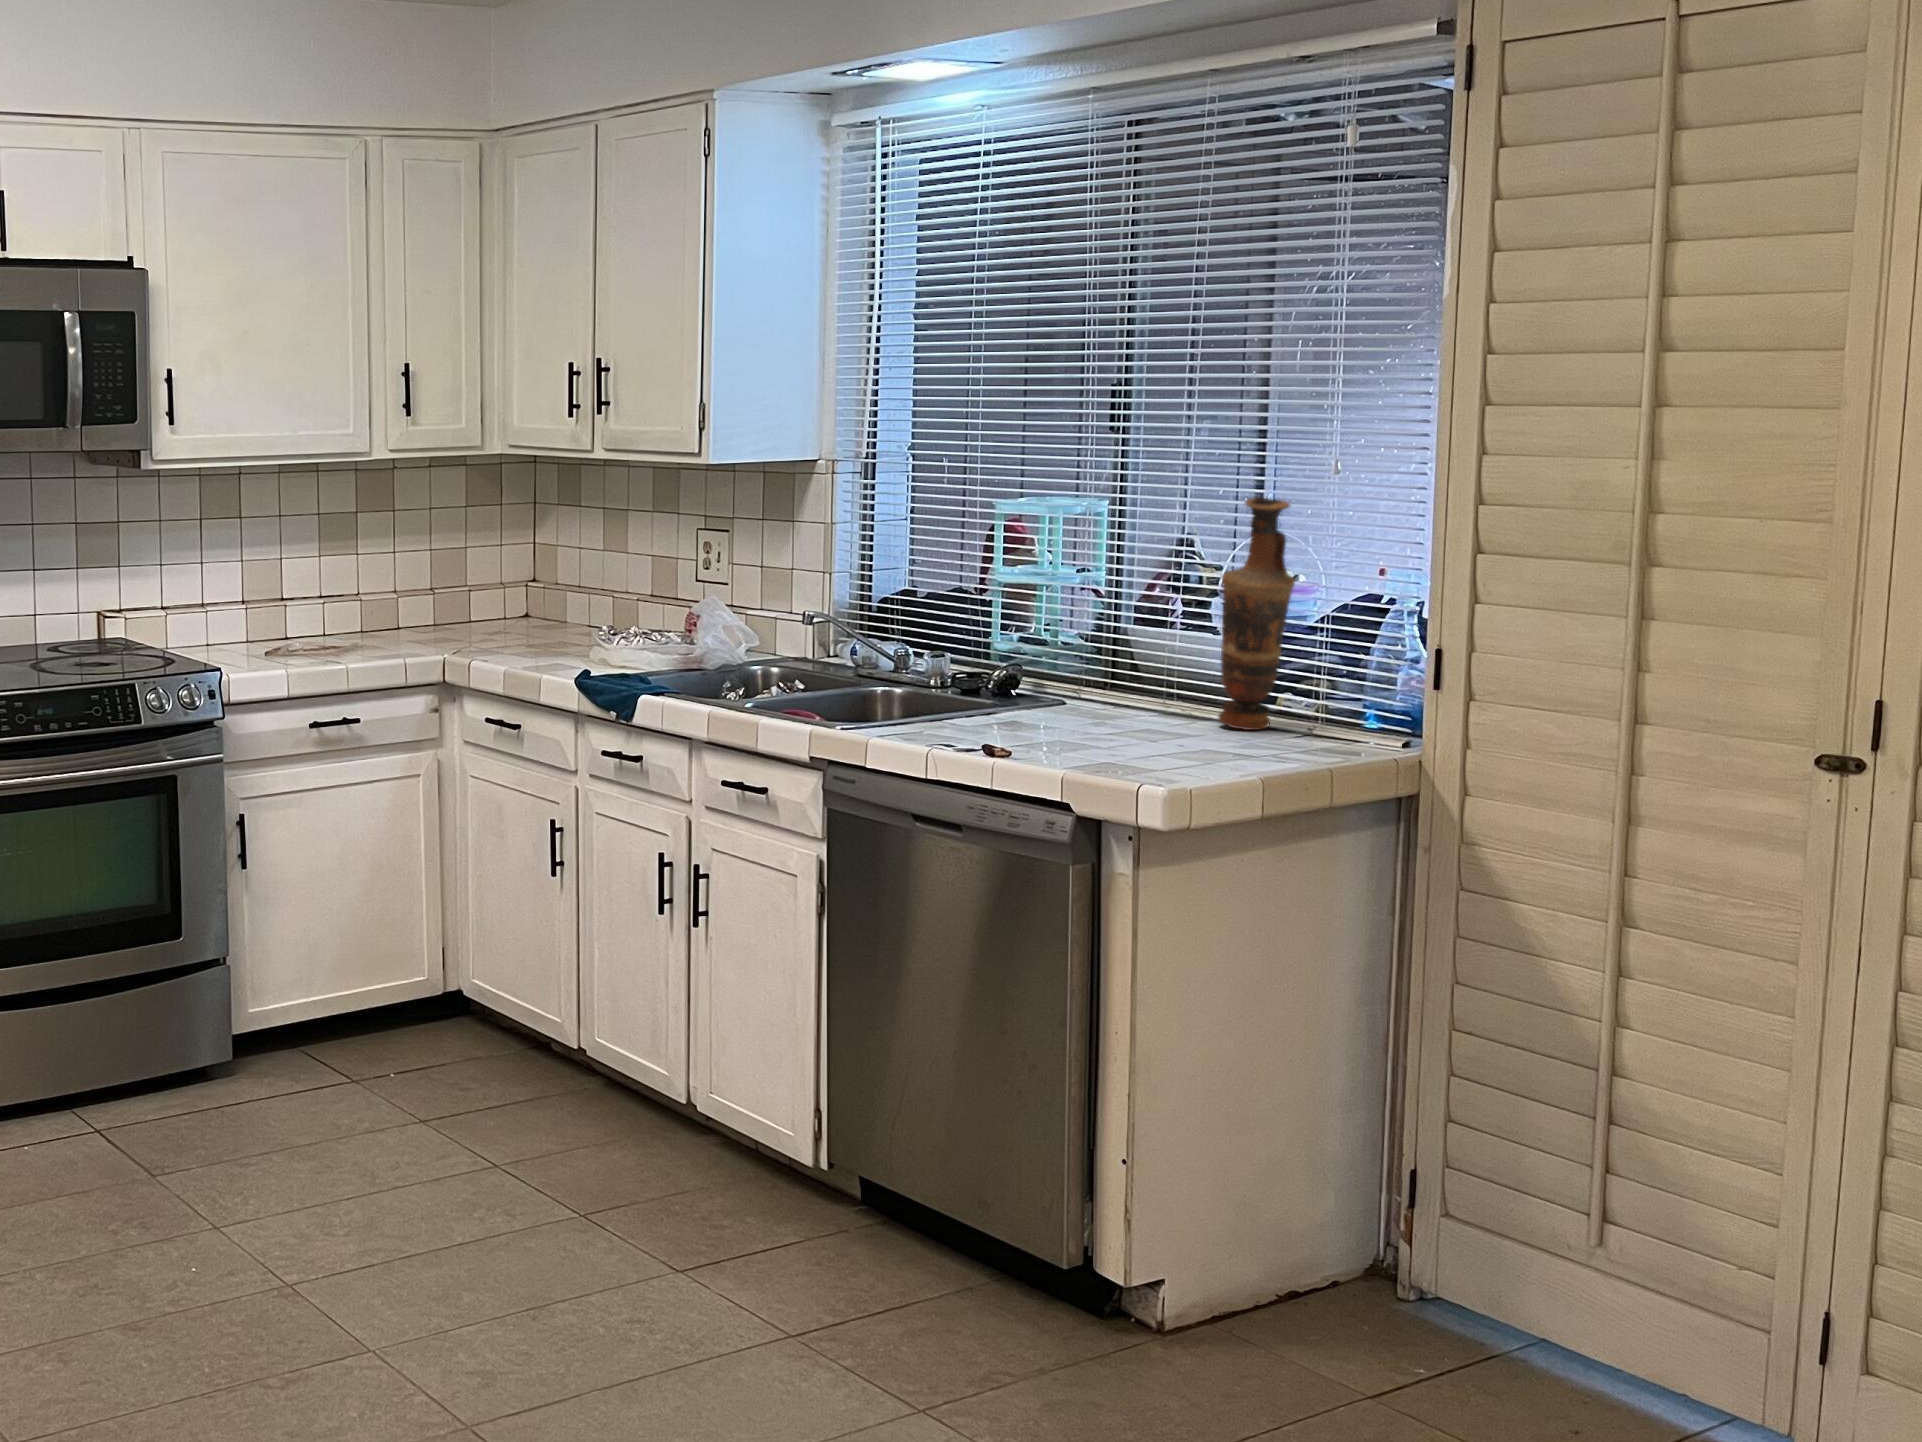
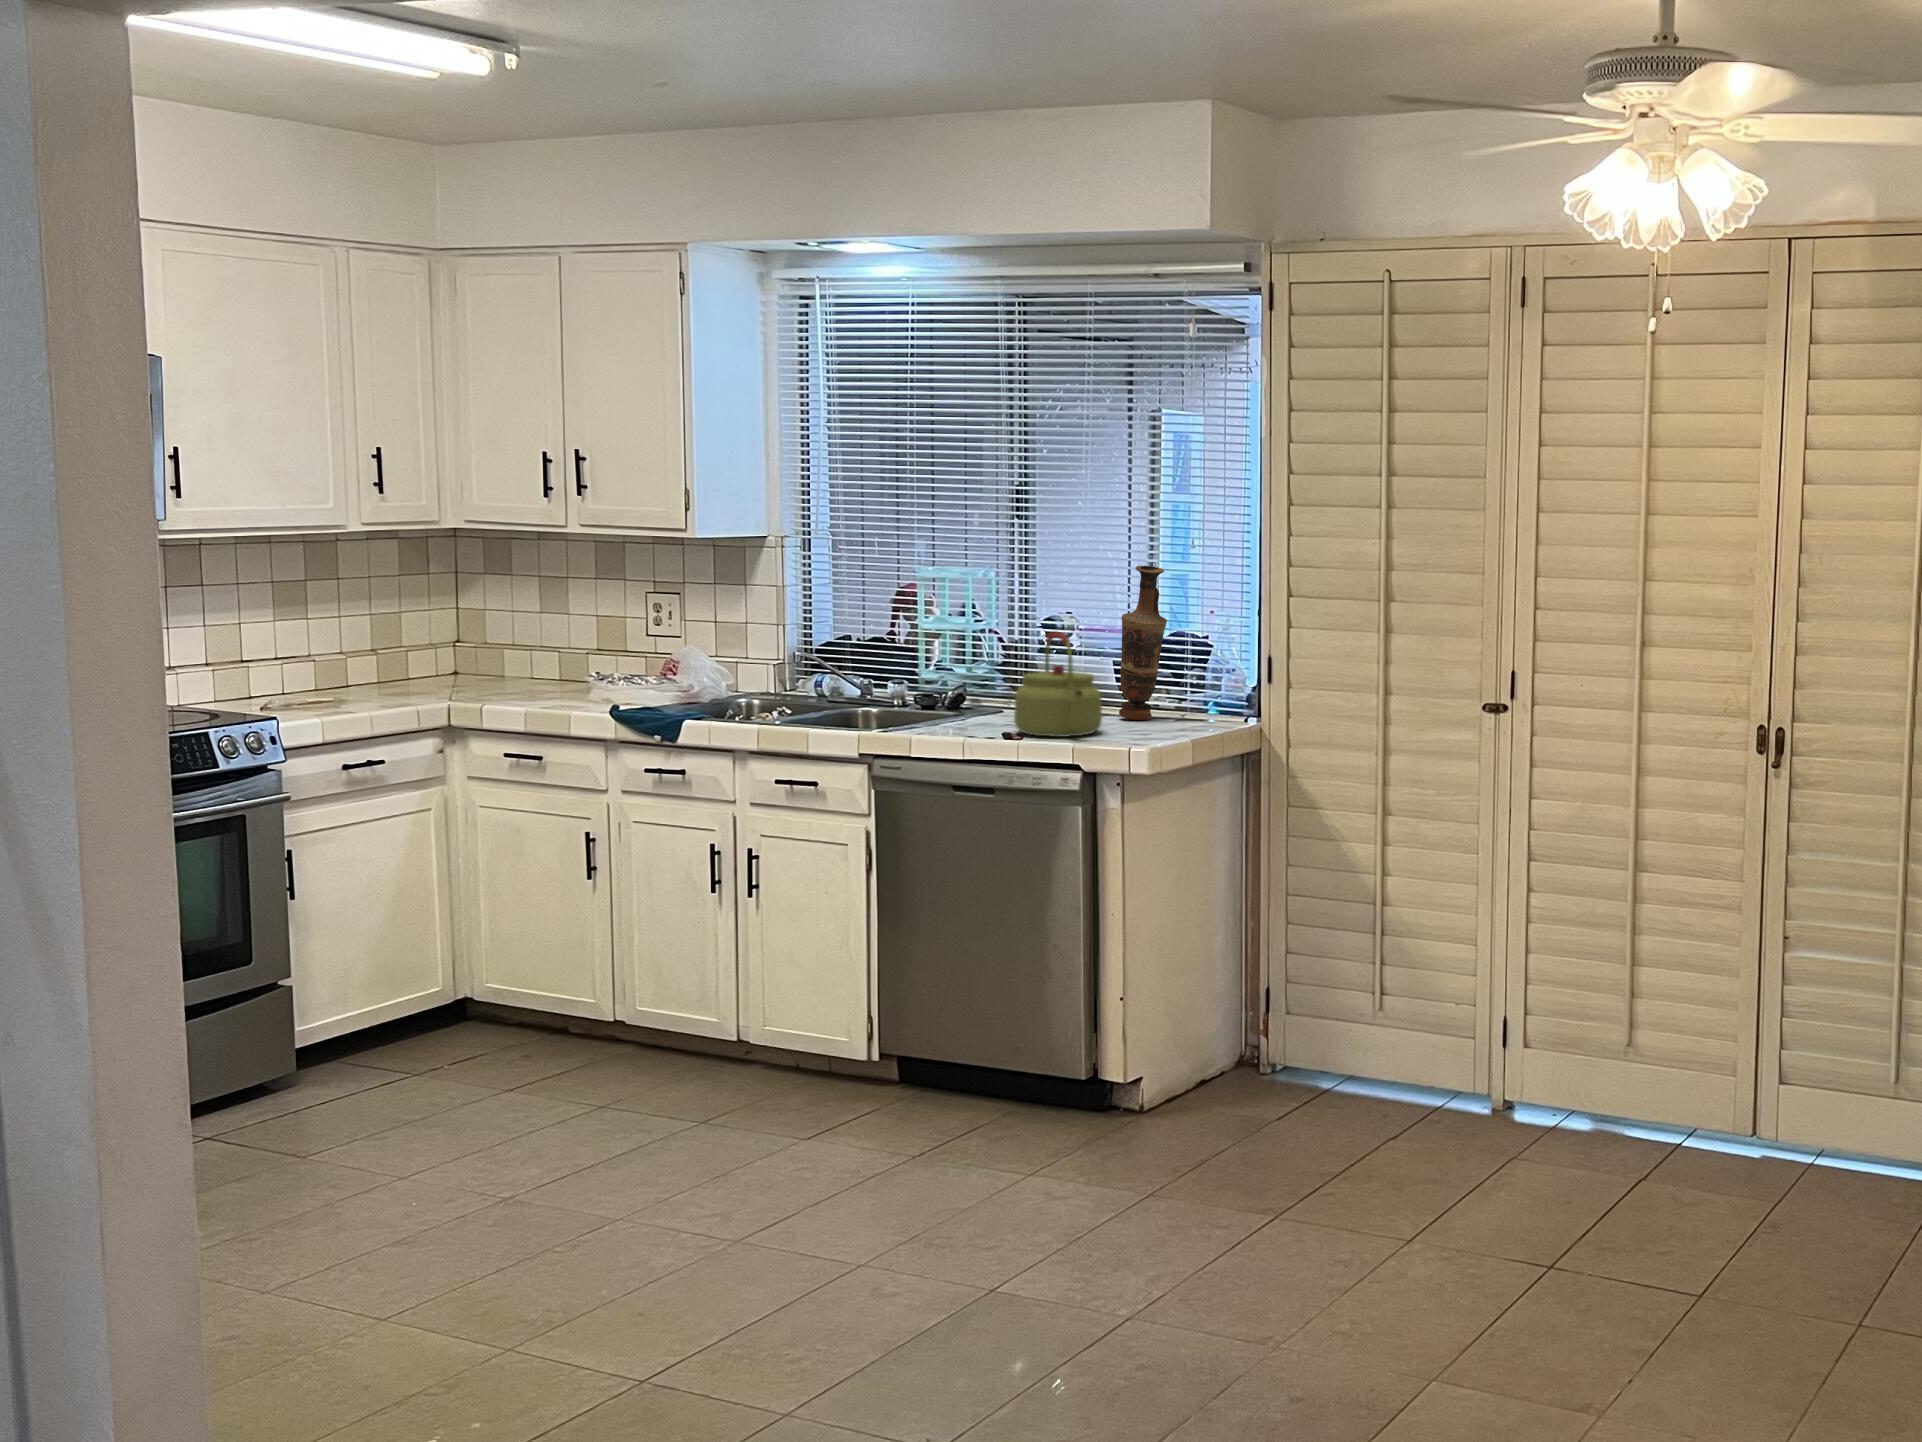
kettle: none [1023,596,1157,753] -> present [1014,632,1102,737]

